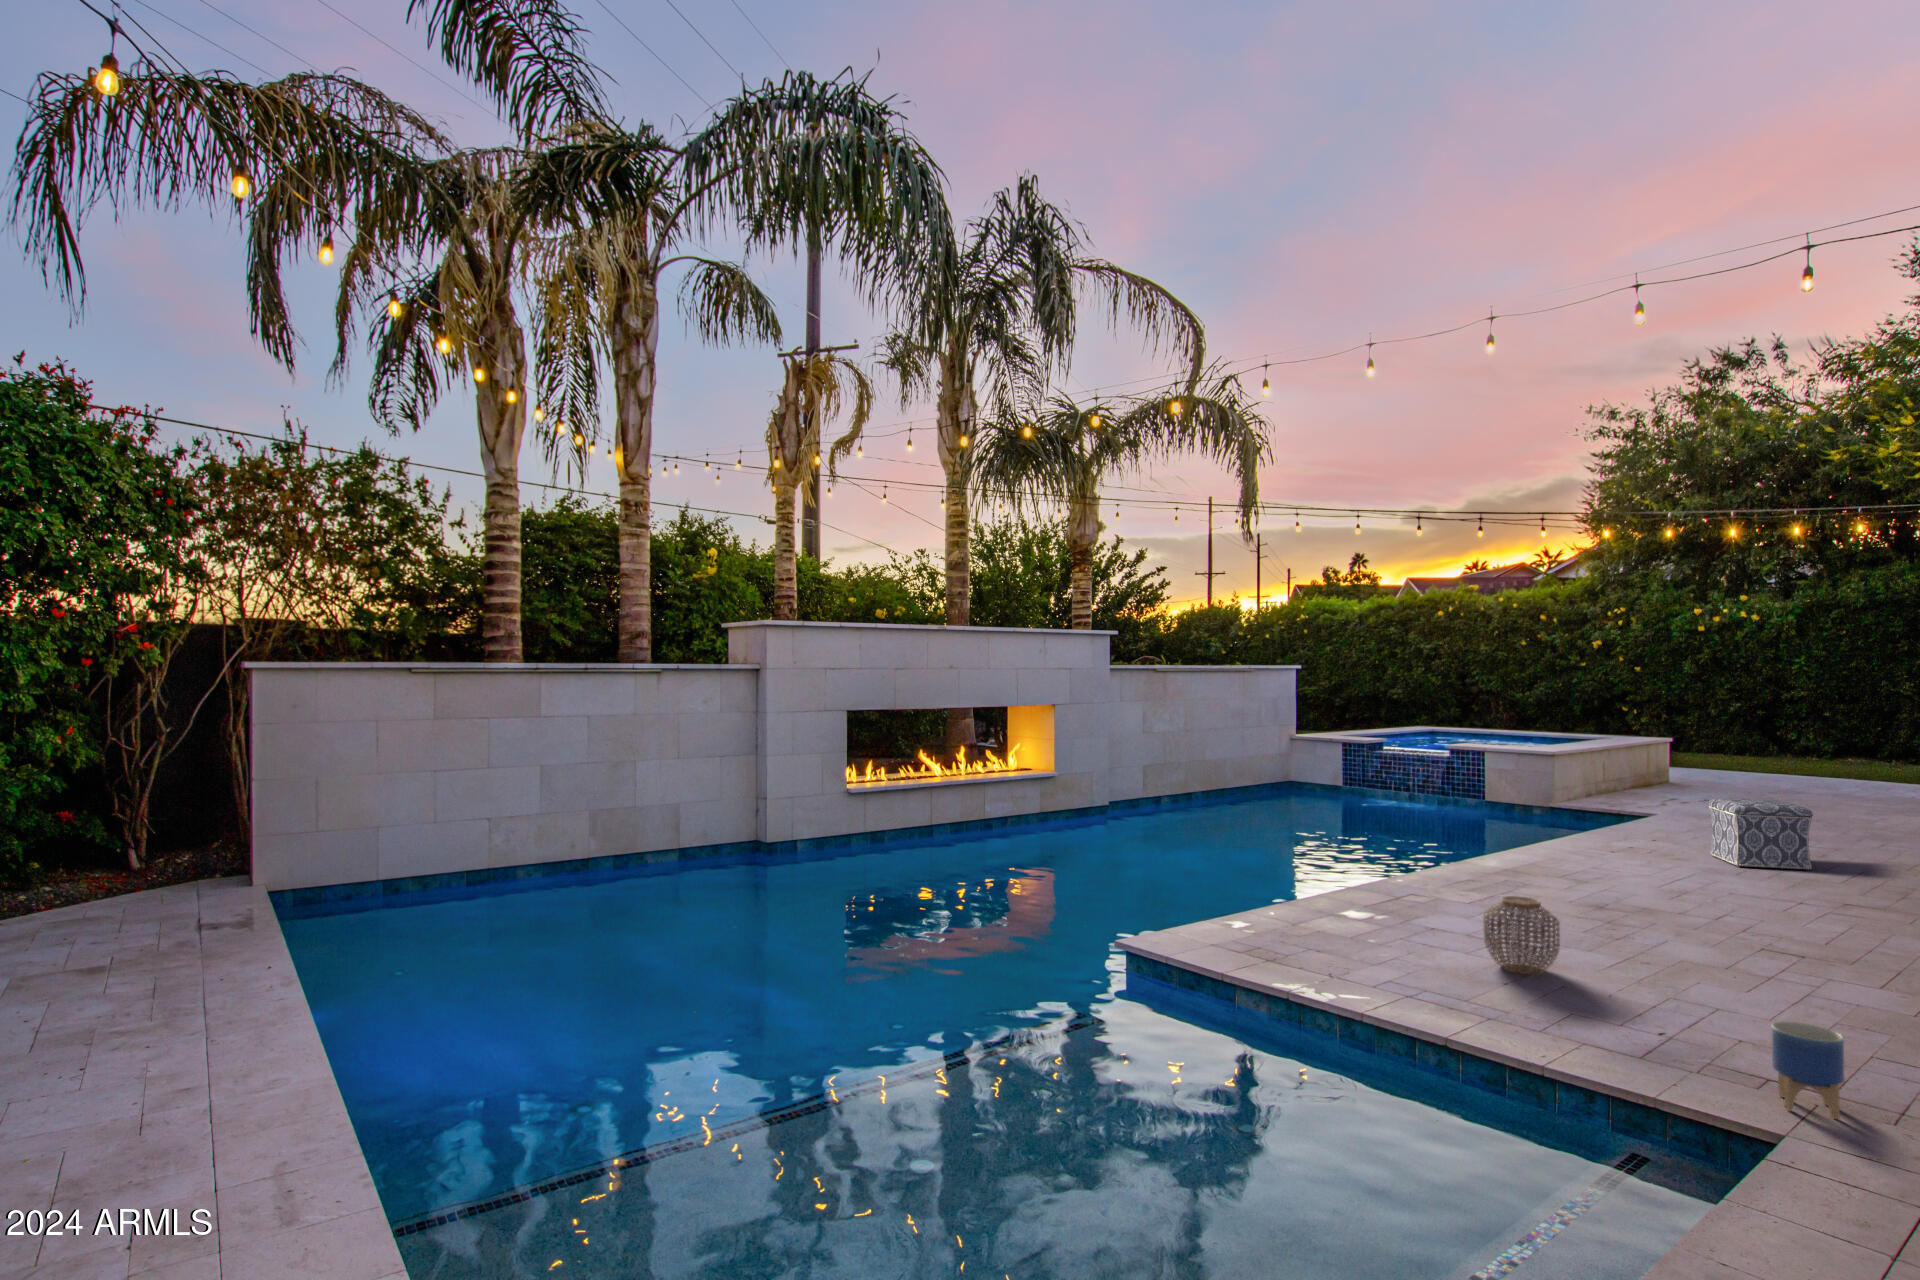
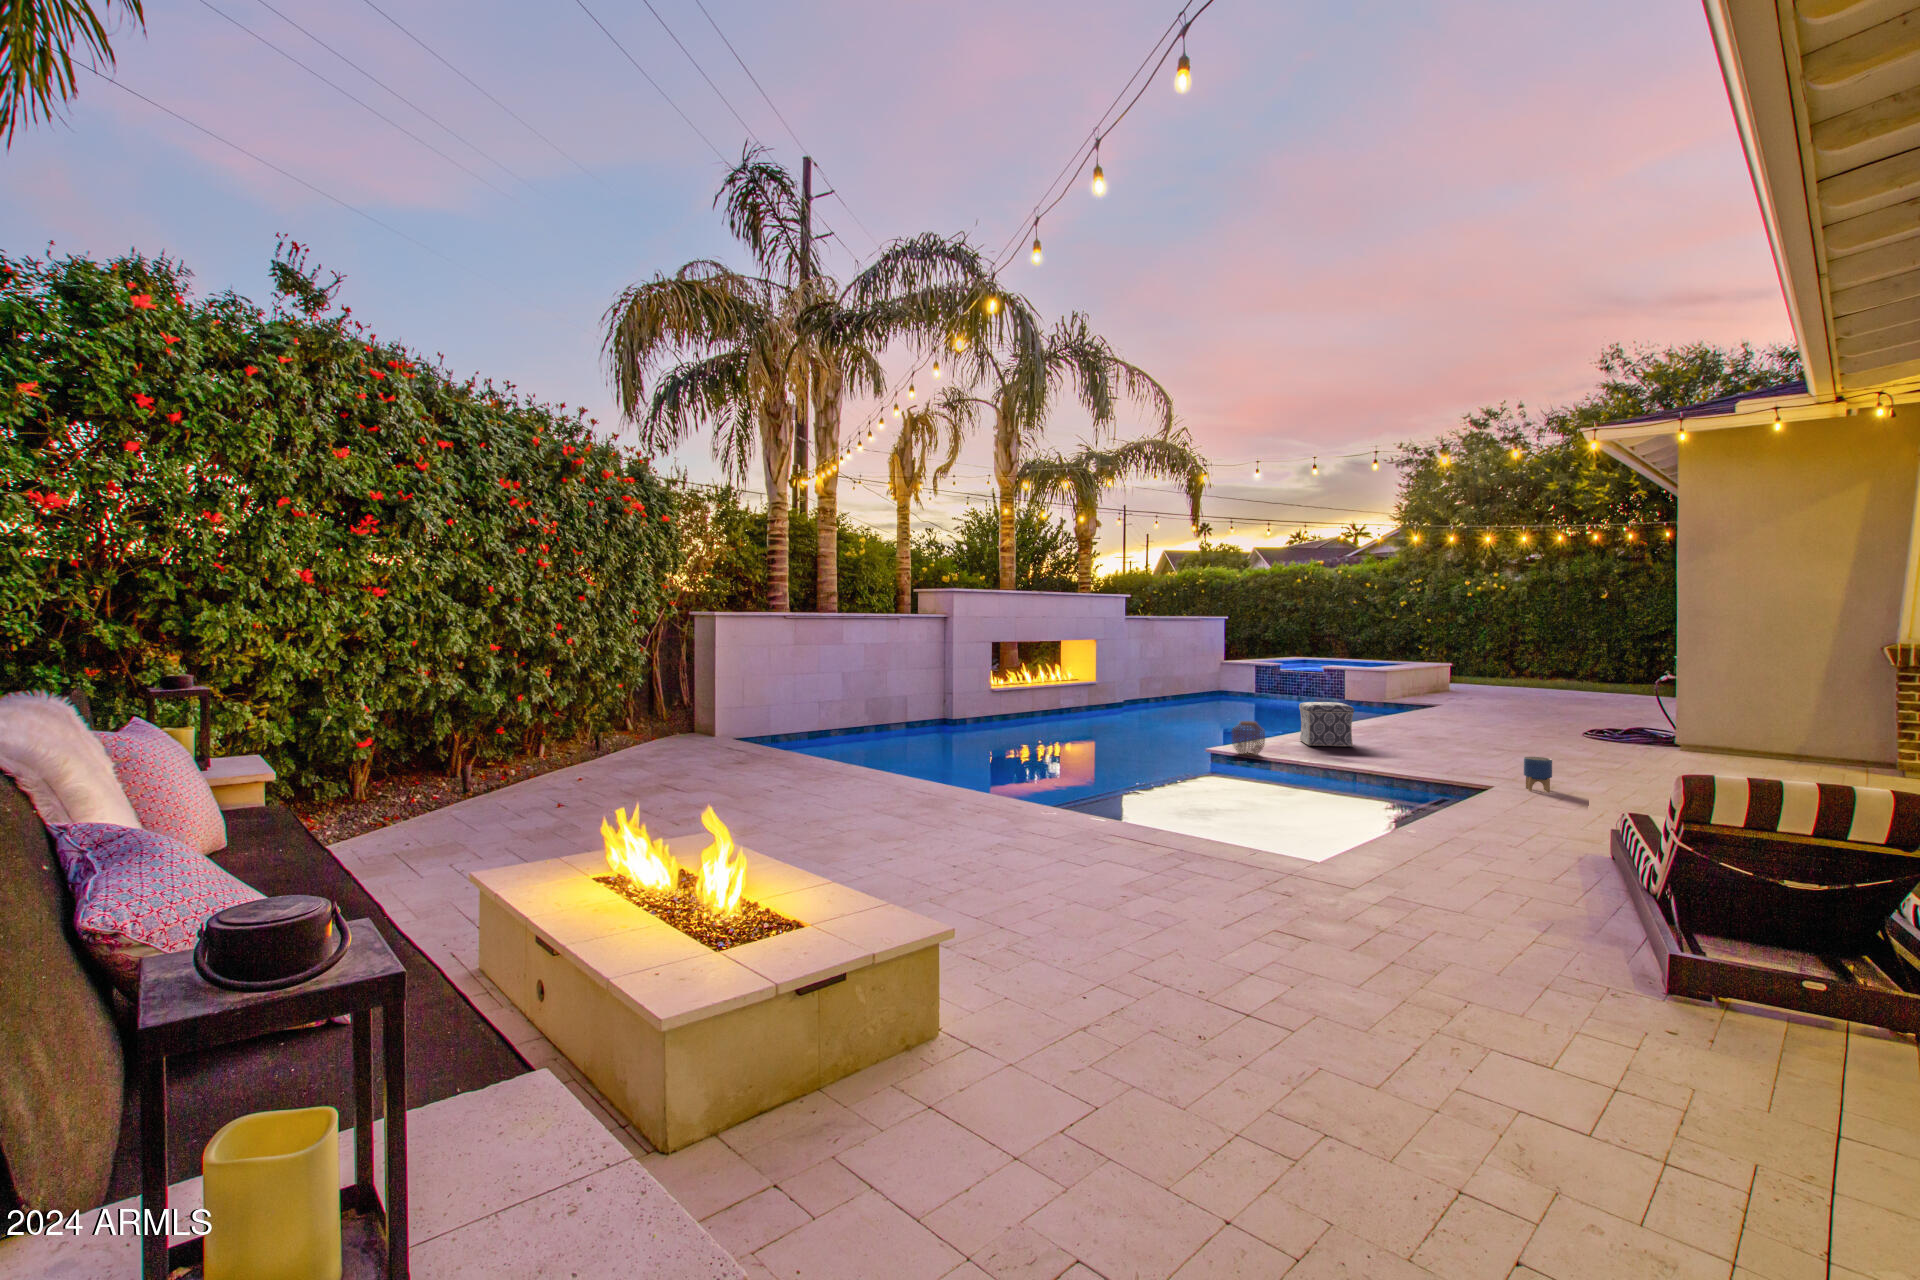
ottoman: present [1708,798,1813,871] -> present [1299,702,1354,747]
woven basket: present [1484,896,1560,974] -> present [1232,721,1265,756]

